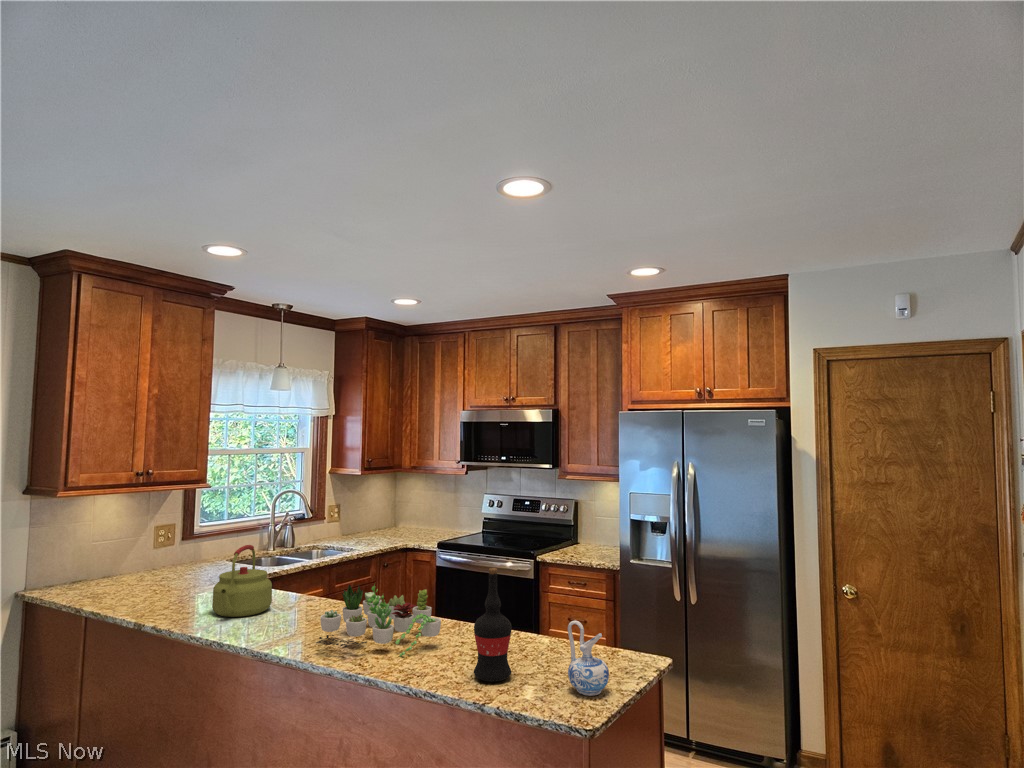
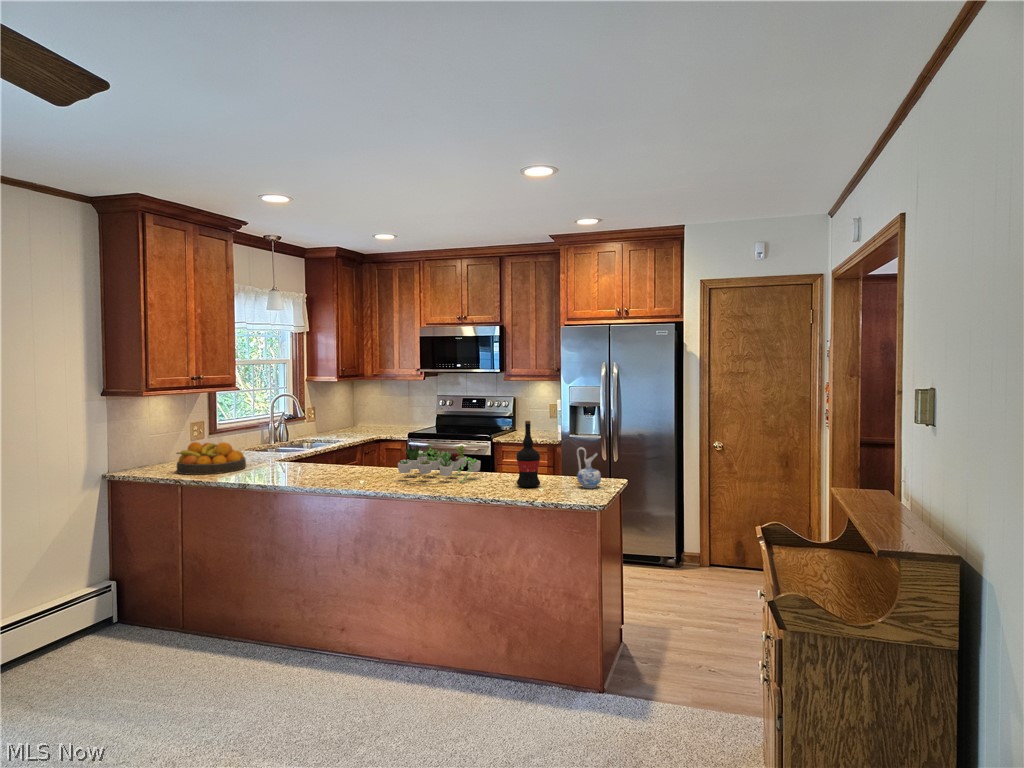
kettle: present [212,545,272,617] -> none [294,425,336,475]
fruit bowl: none [87,557,182,604] -> present [177,442,246,475]

